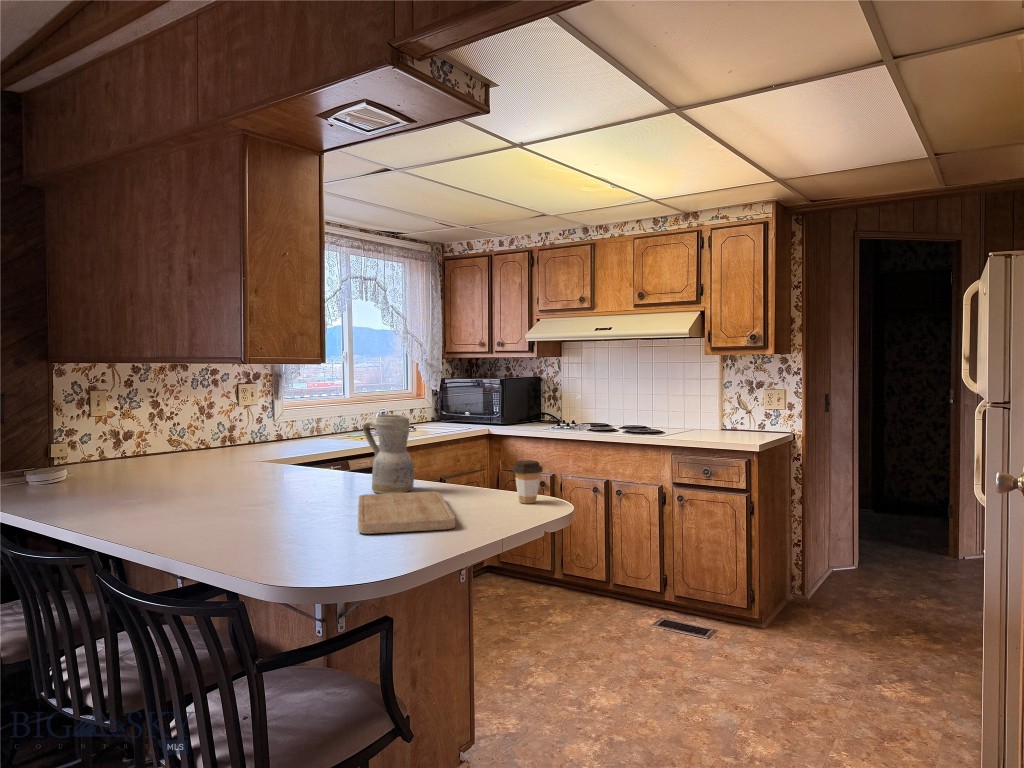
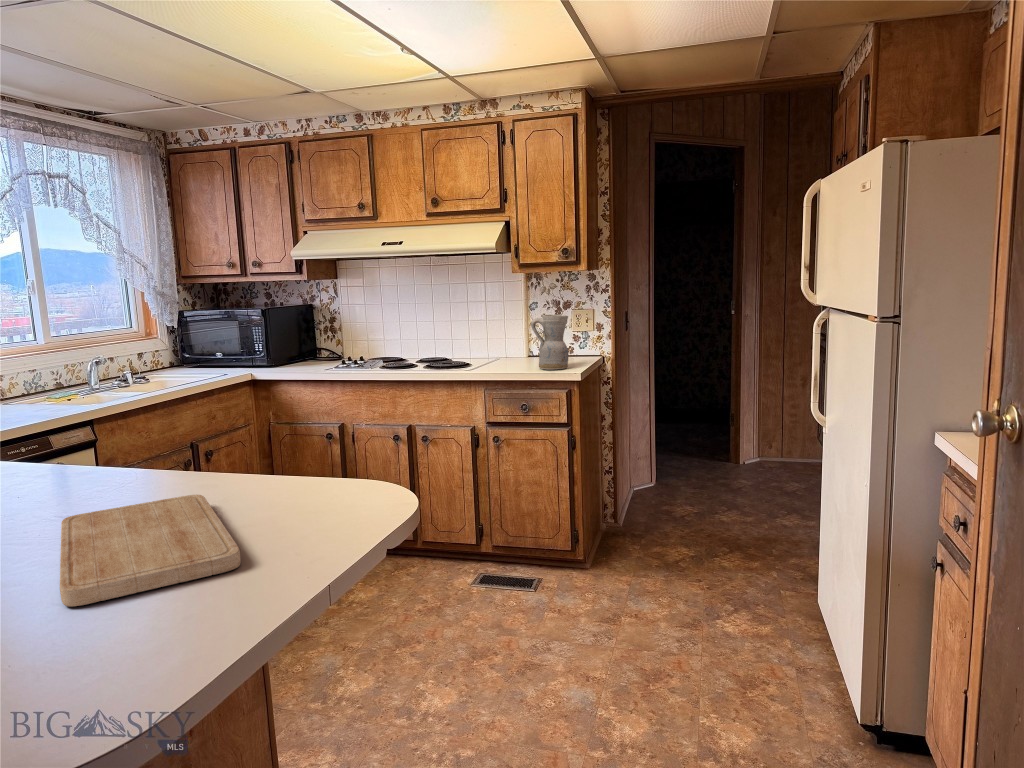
ceramic pitcher: present [363,414,414,493] -> present [531,315,568,370]
coffee cup: present [512,460,543,503] -> none [315,434,361,497]

